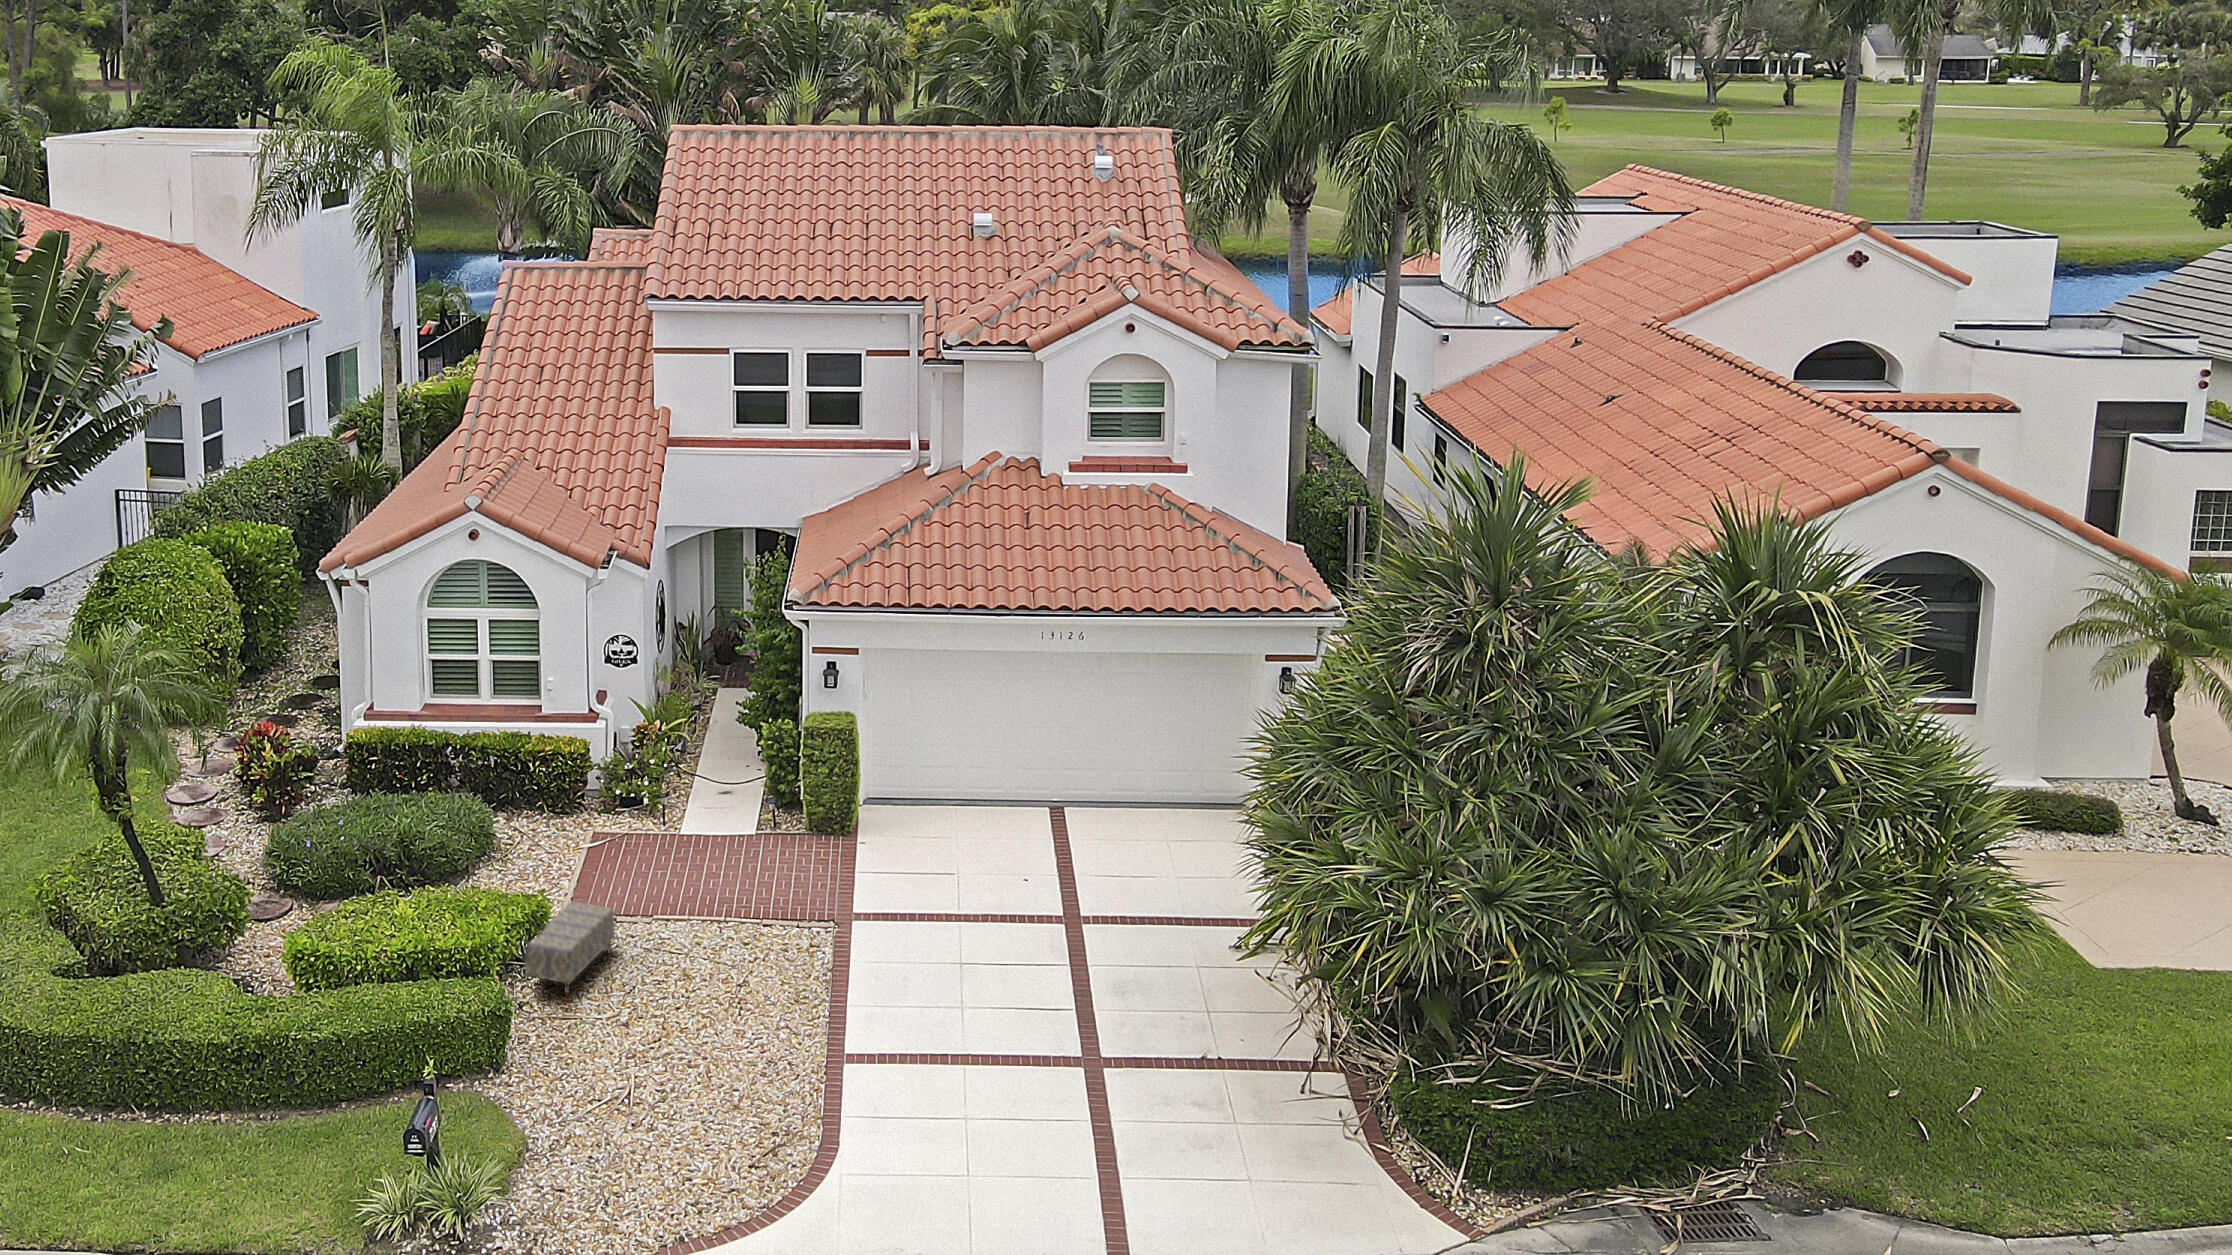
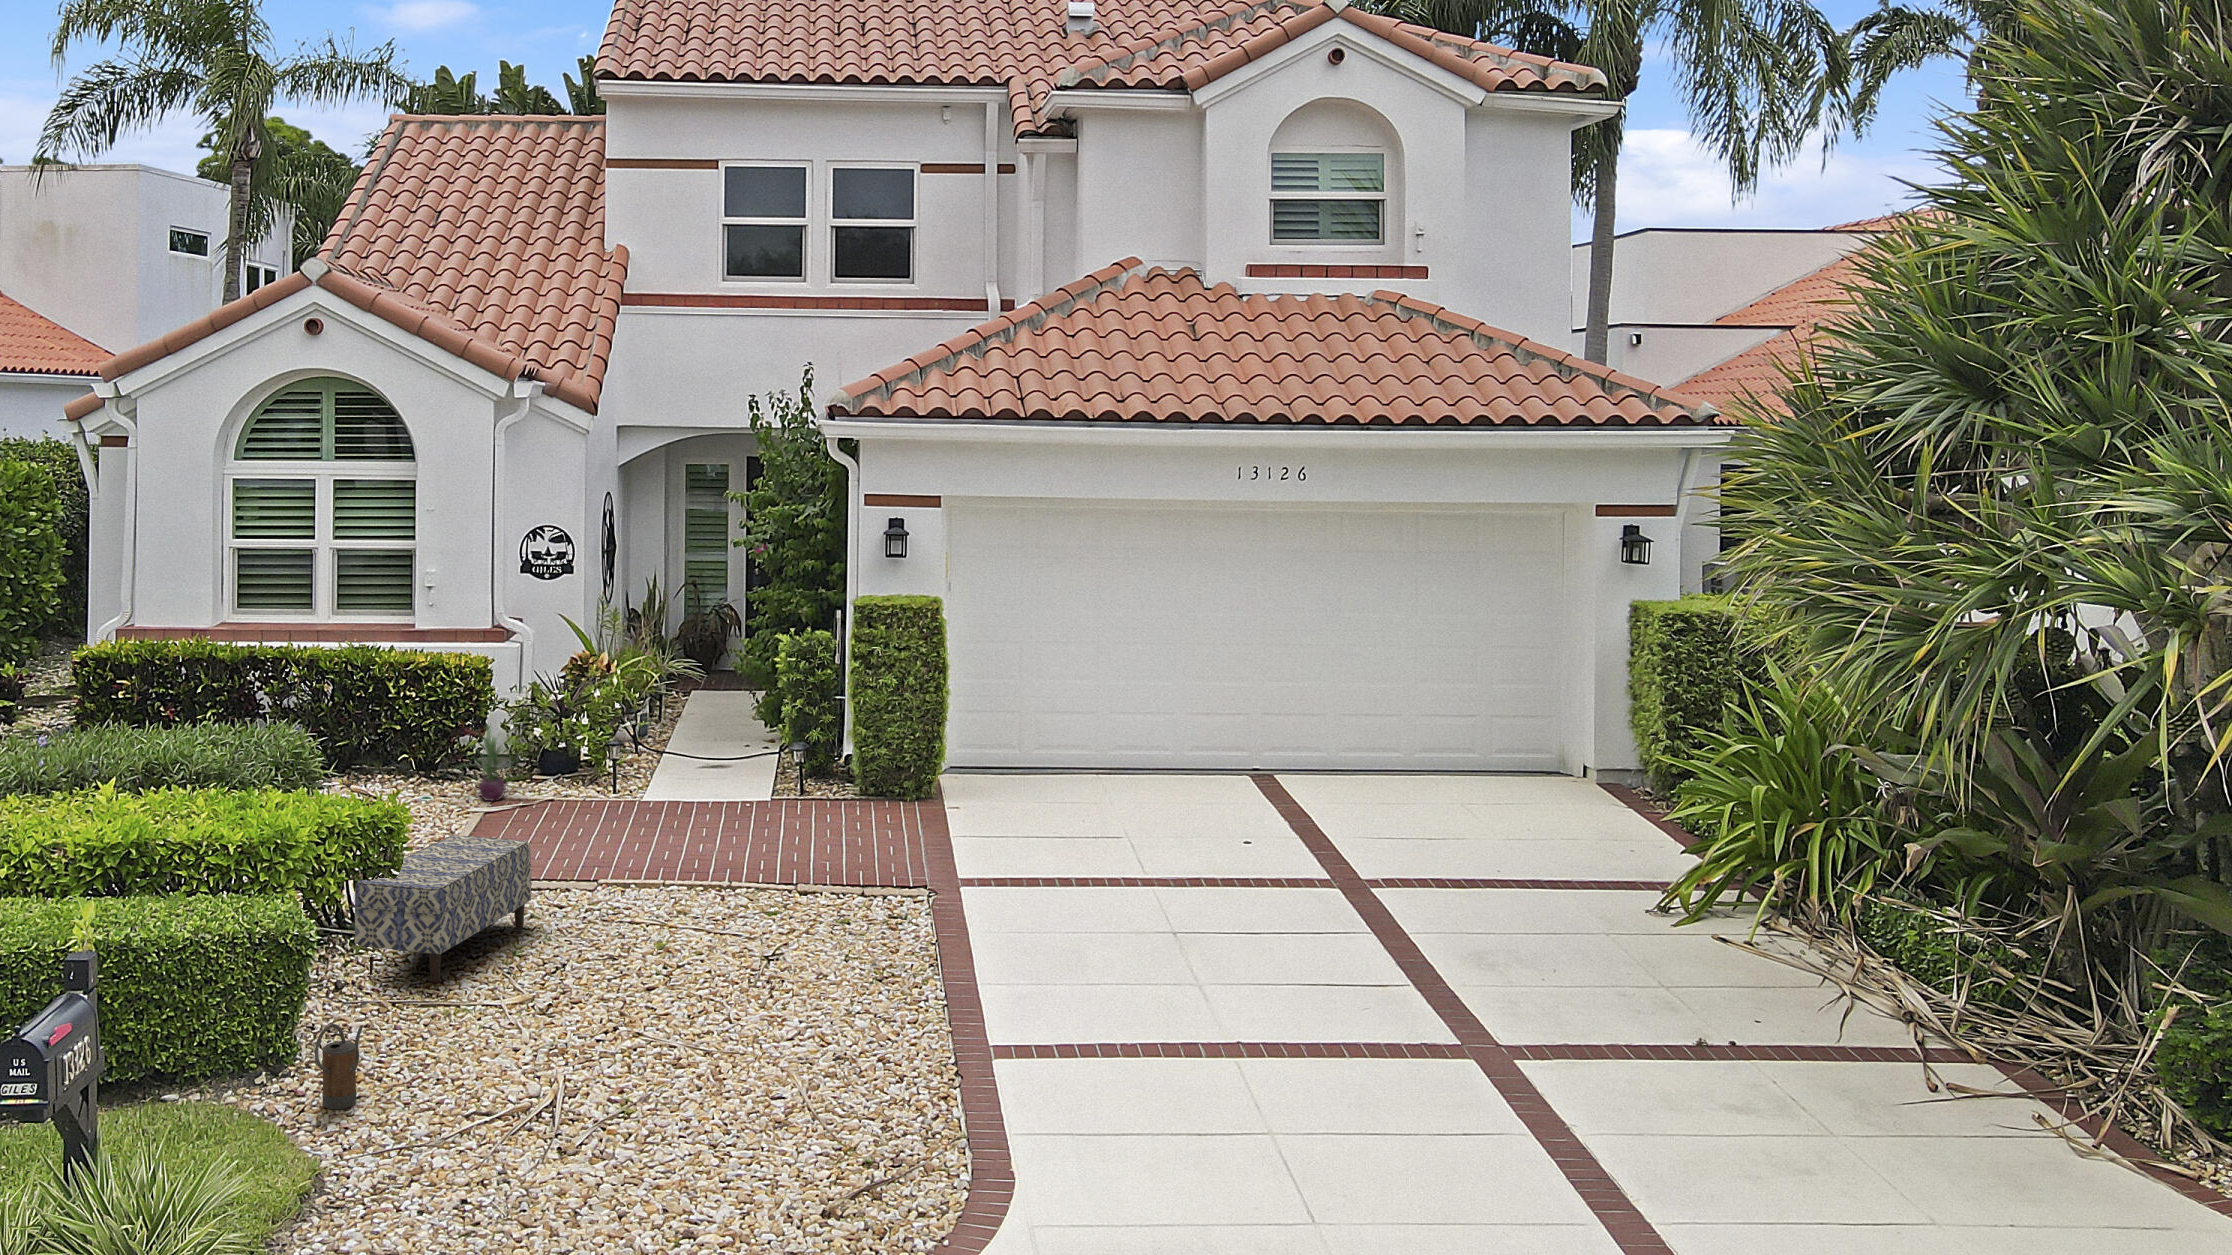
decorative plant: none [566,782,609,829] -> present [457,725,511,801]
watering can: none [517,1048,538,1090] -> present [315,1024,363,1109]

